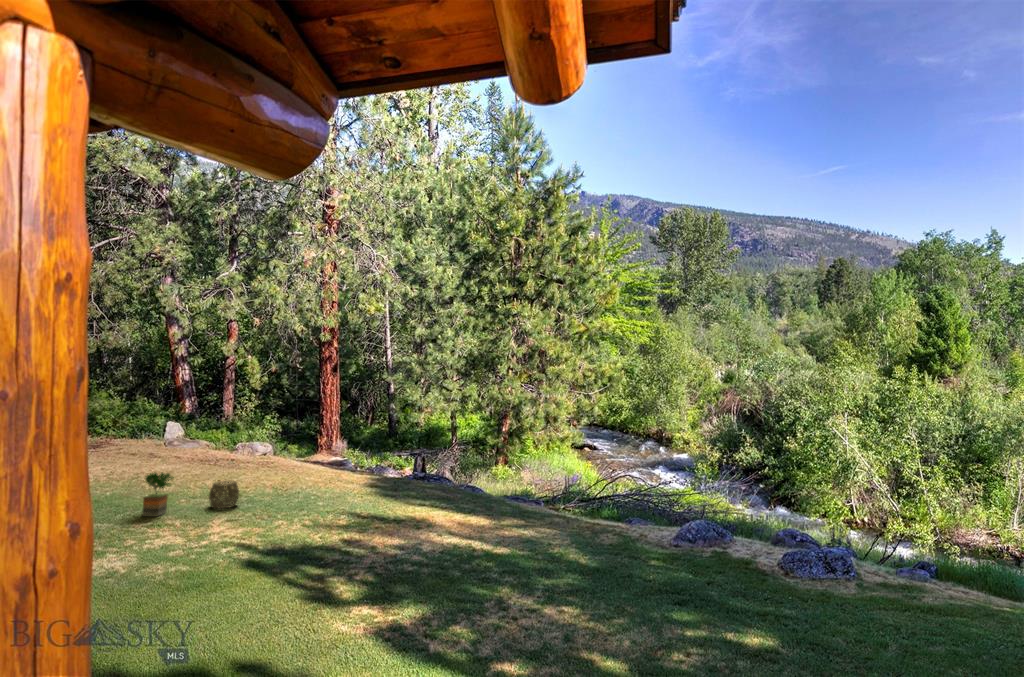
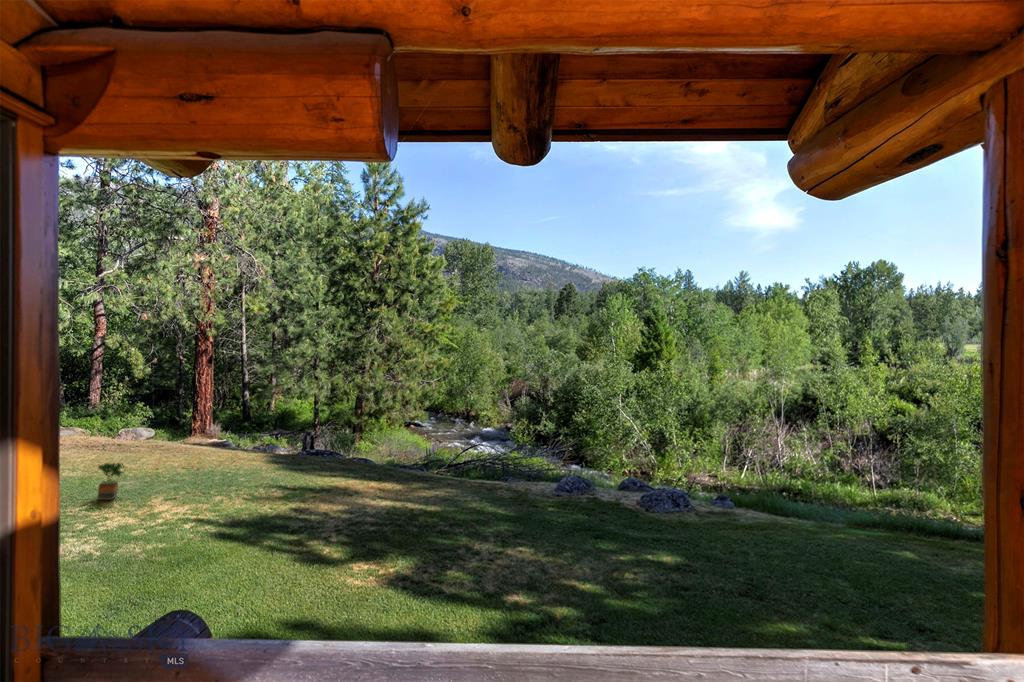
woven basket: present [209,481,239,508] -> none [152,466,180,490]

